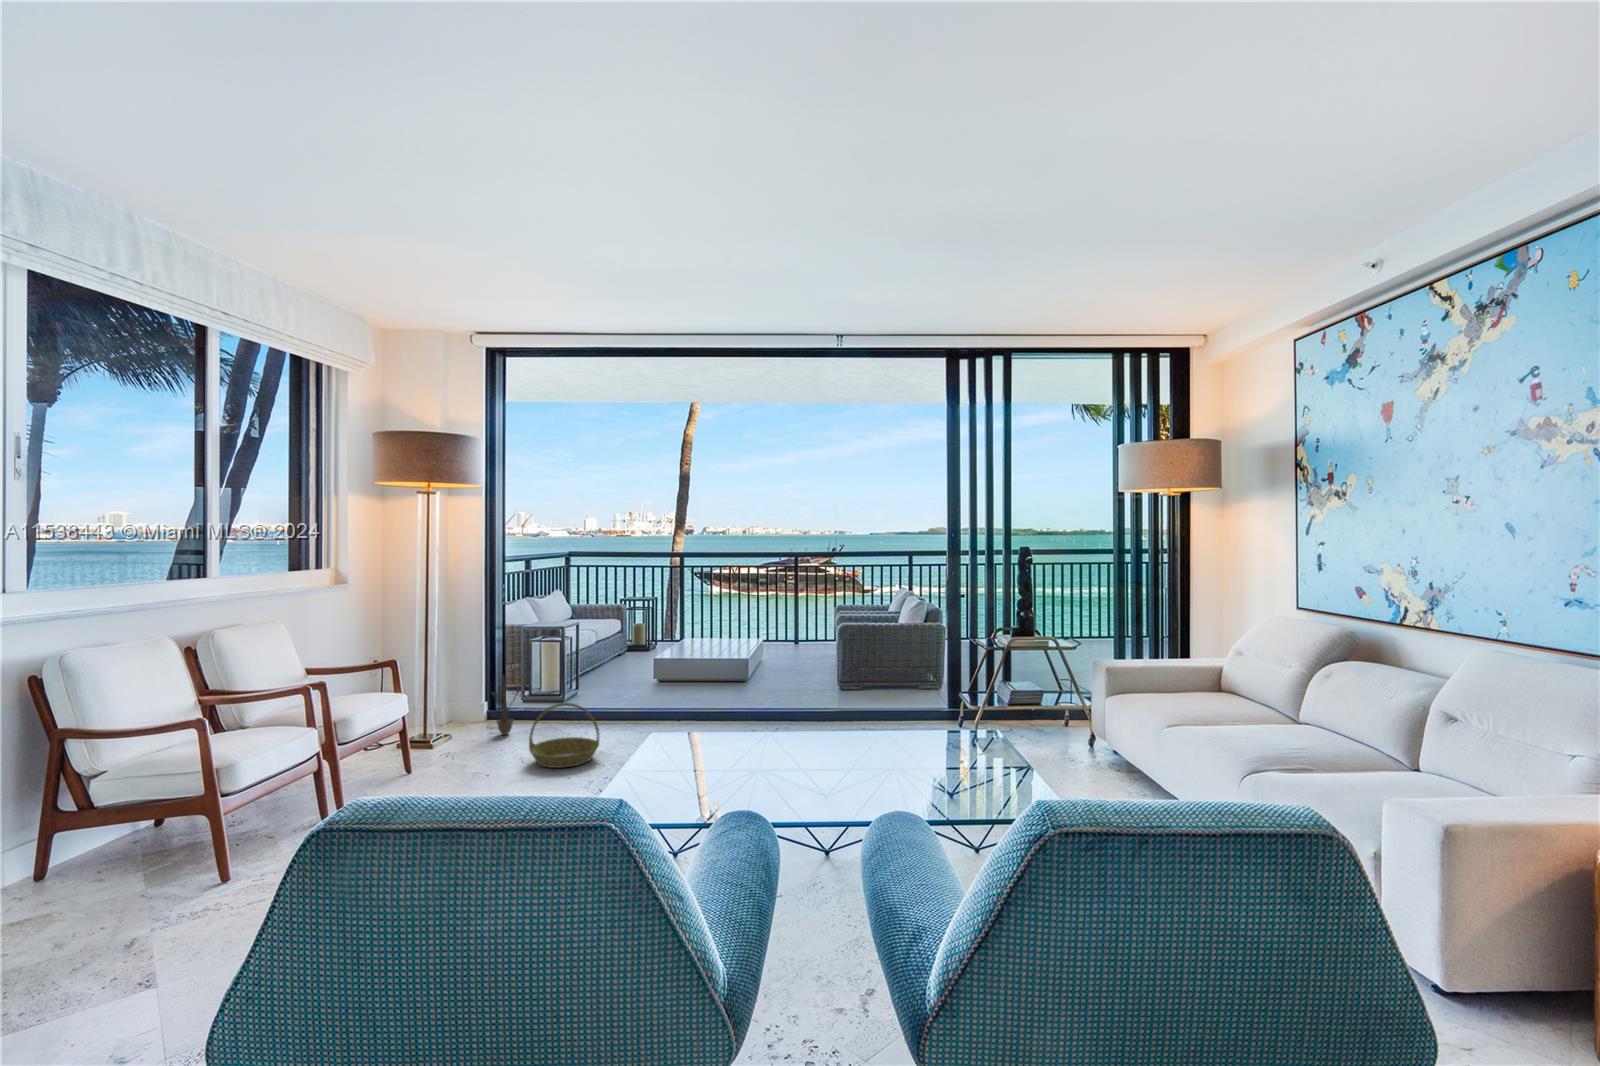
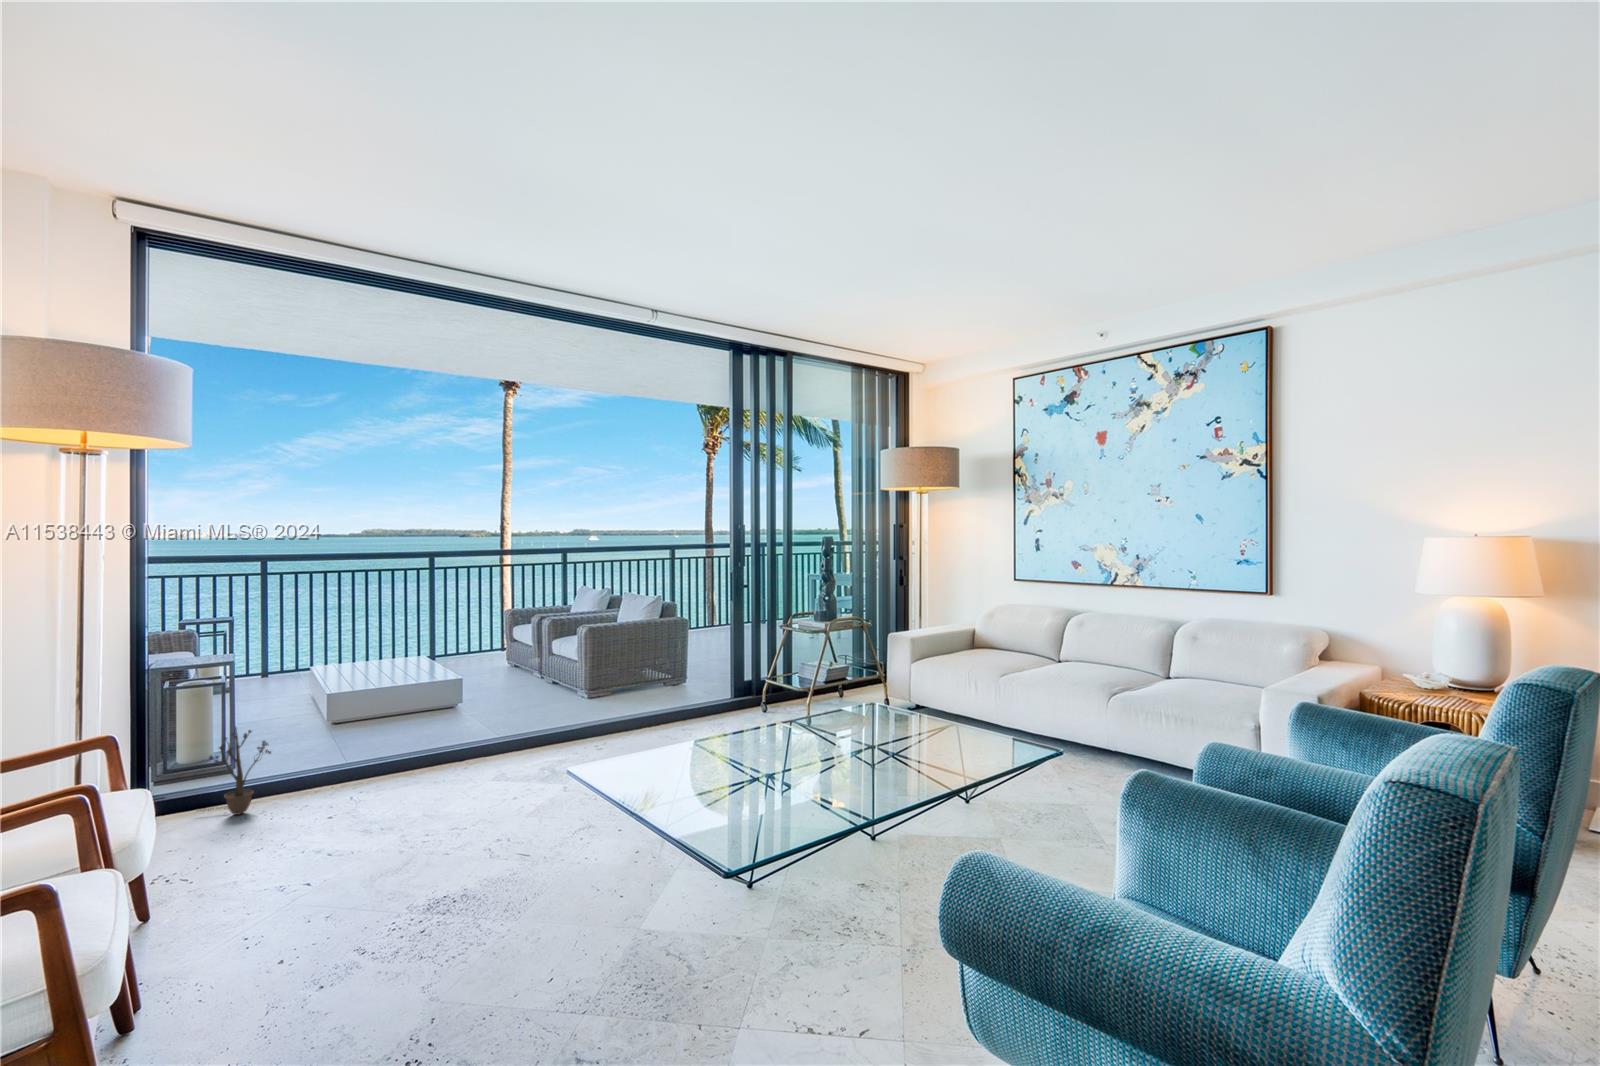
basket: present [529,703,599,768] -> none [354,746,454,836]

